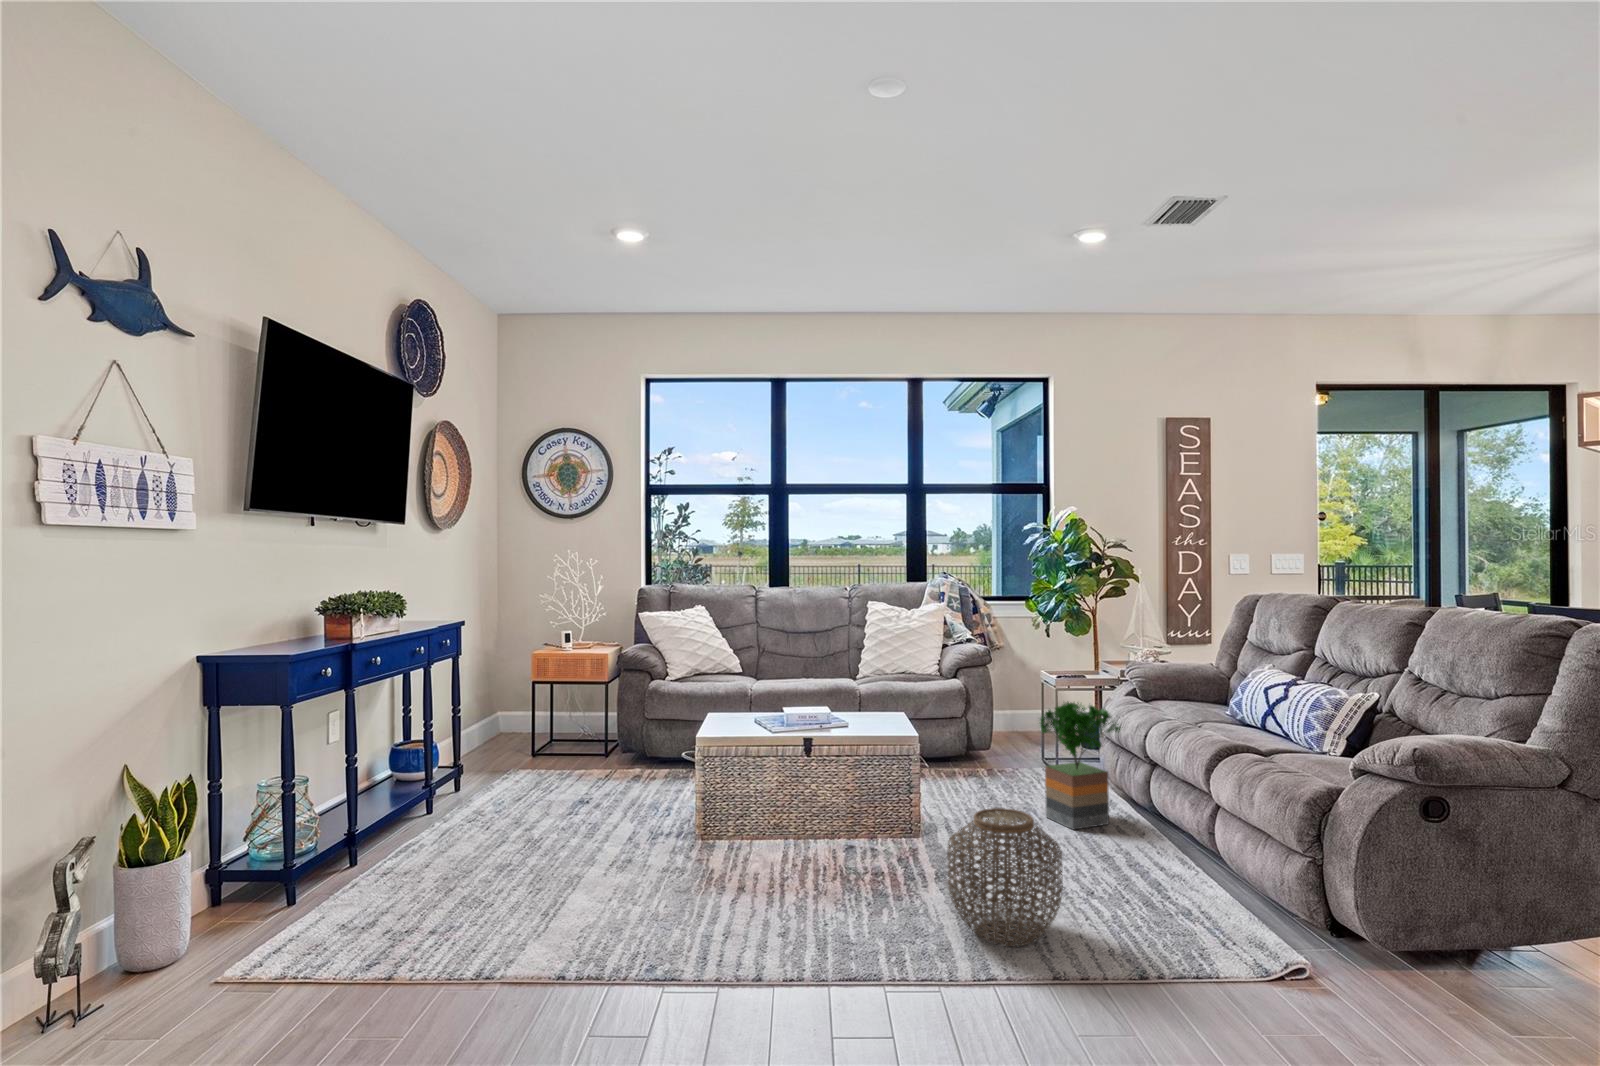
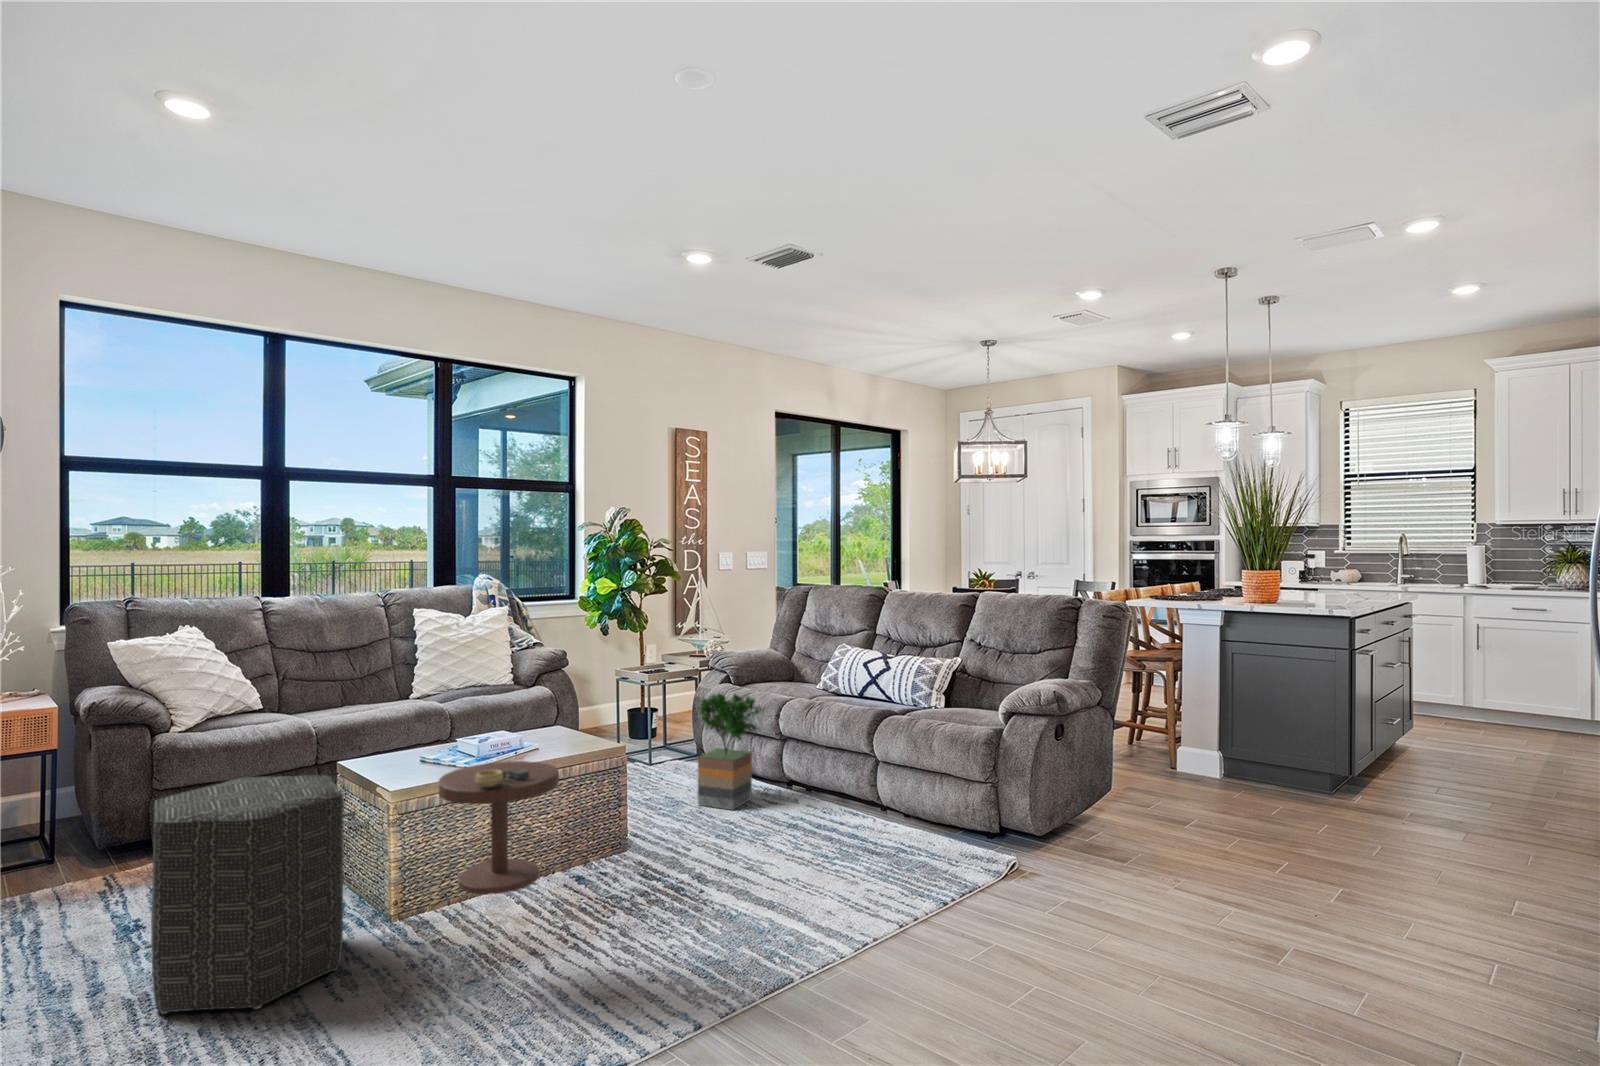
ottoman: none [527,710,655,870] -> present [151,775,344,1014]
side table: none [651,722,747,903] -> present [439,761,559,895]
woven basket: present [948,808,1063,946] -> none [756,793,858,917]

